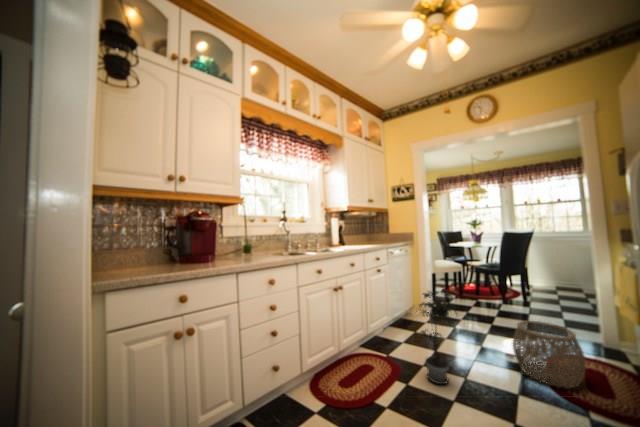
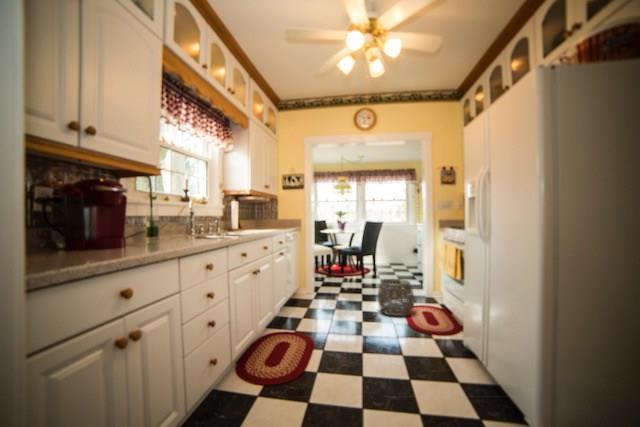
potted plant: present [420,289,457,384] -> none [320,256,354,329]

